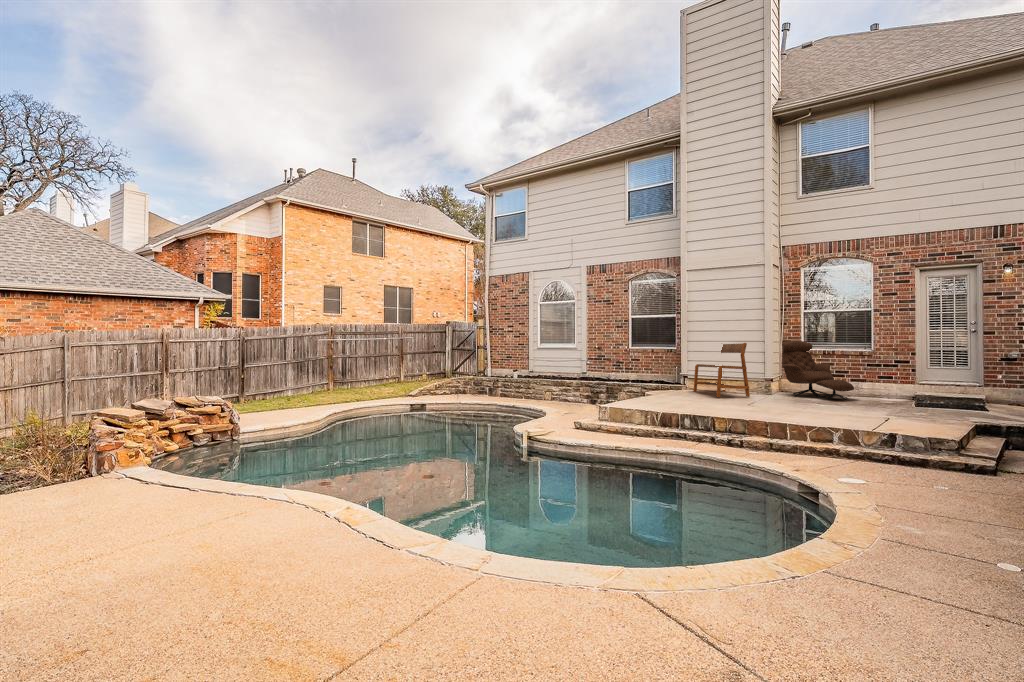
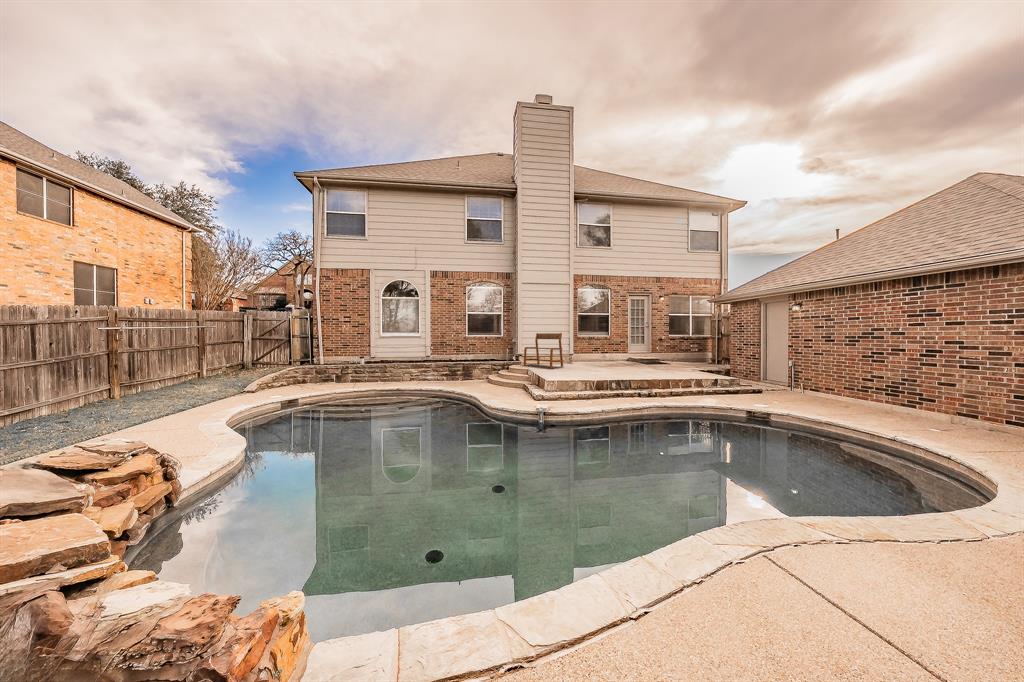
lounge chair: present [782,341,854,400] -> none [571,331,610,365]

